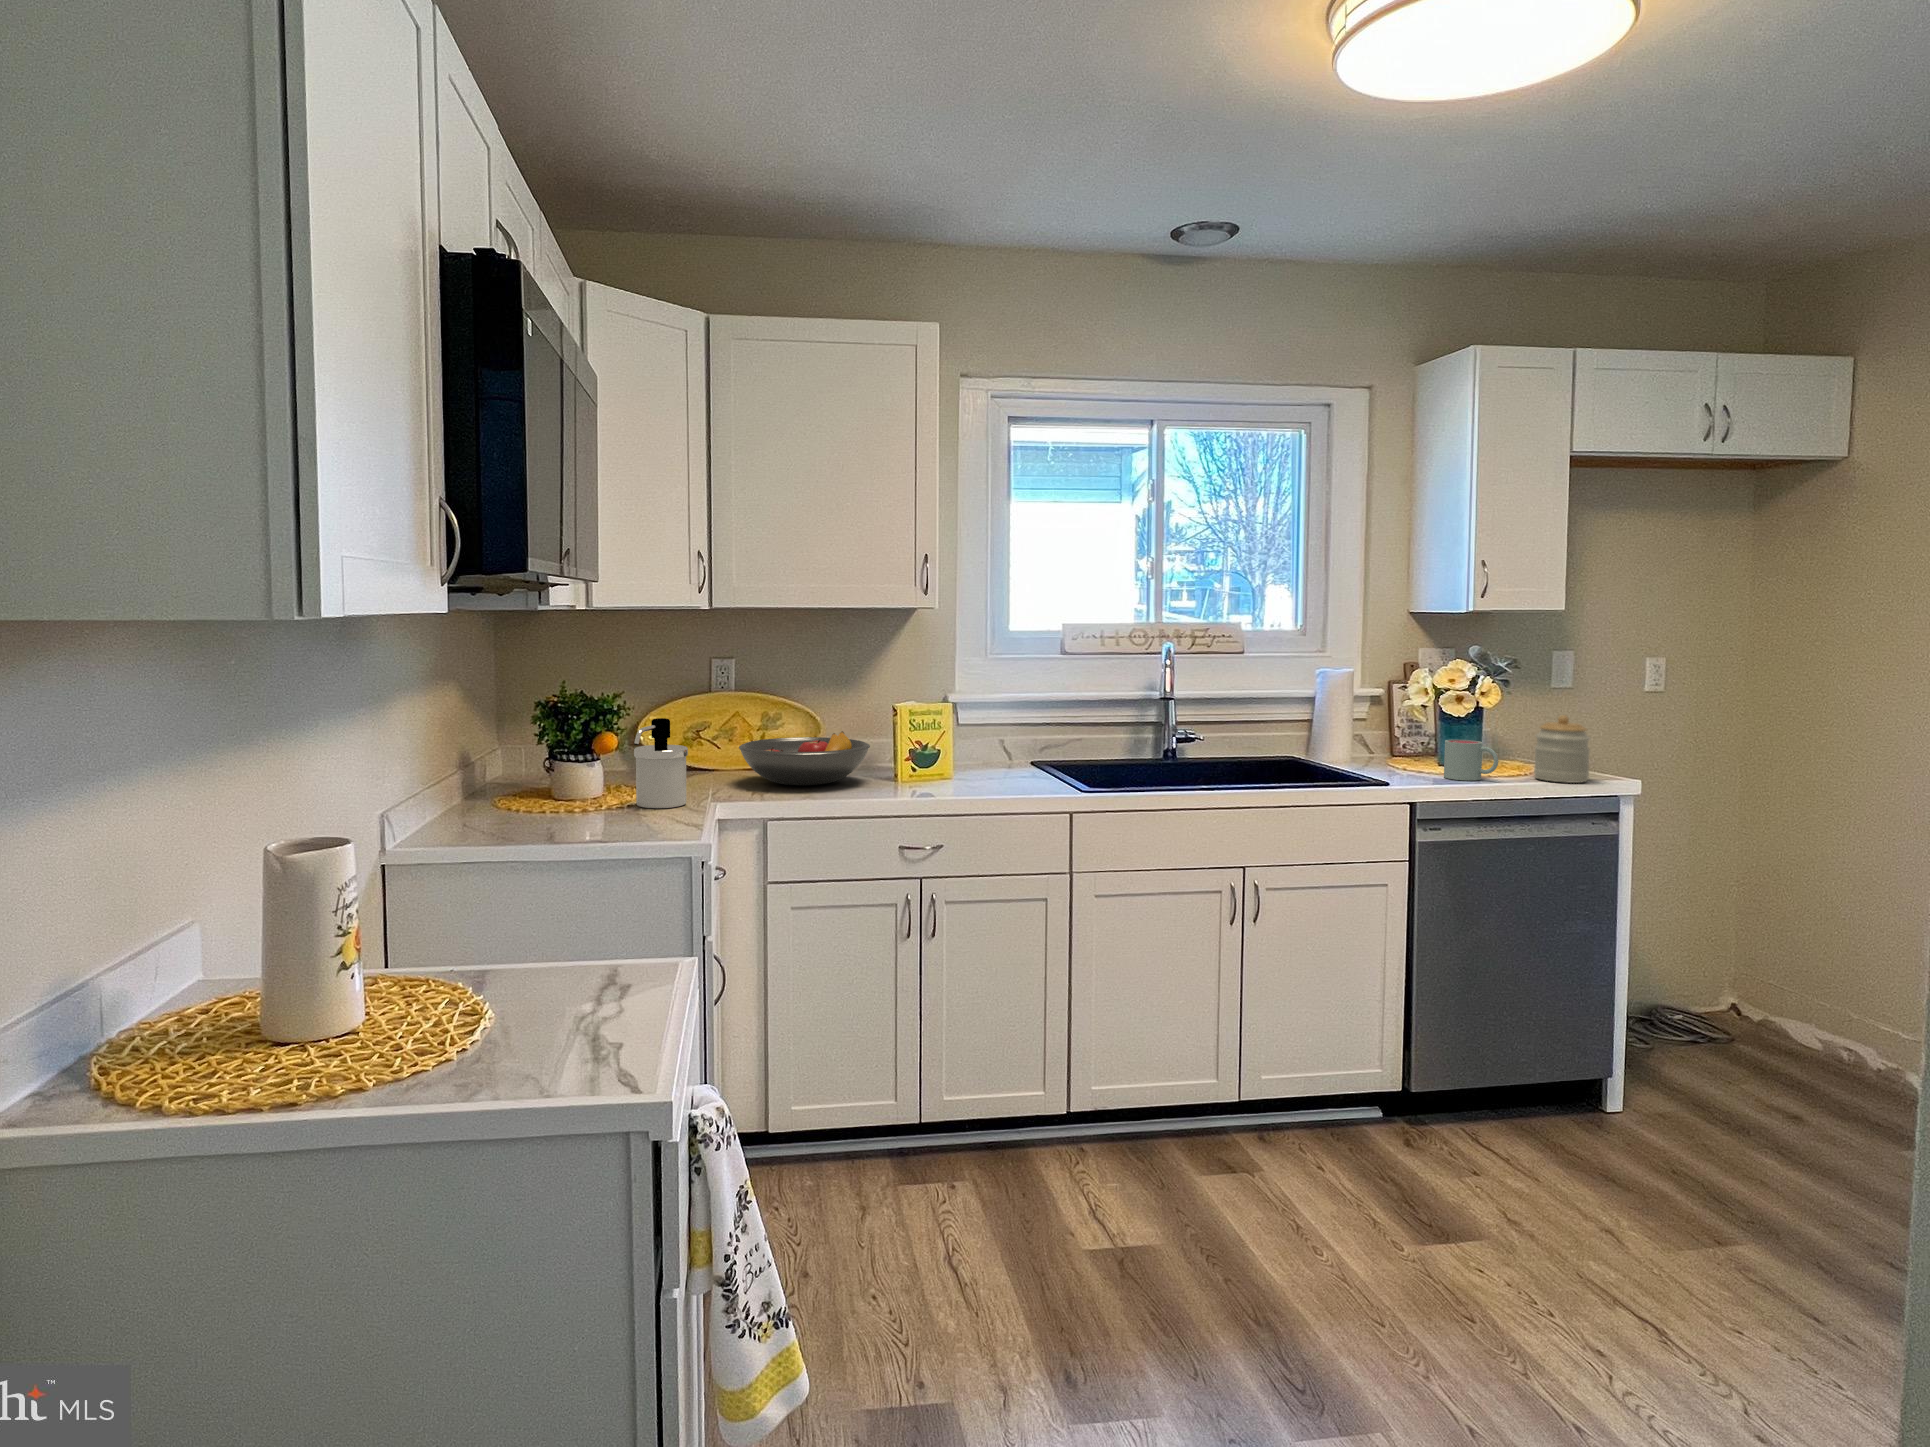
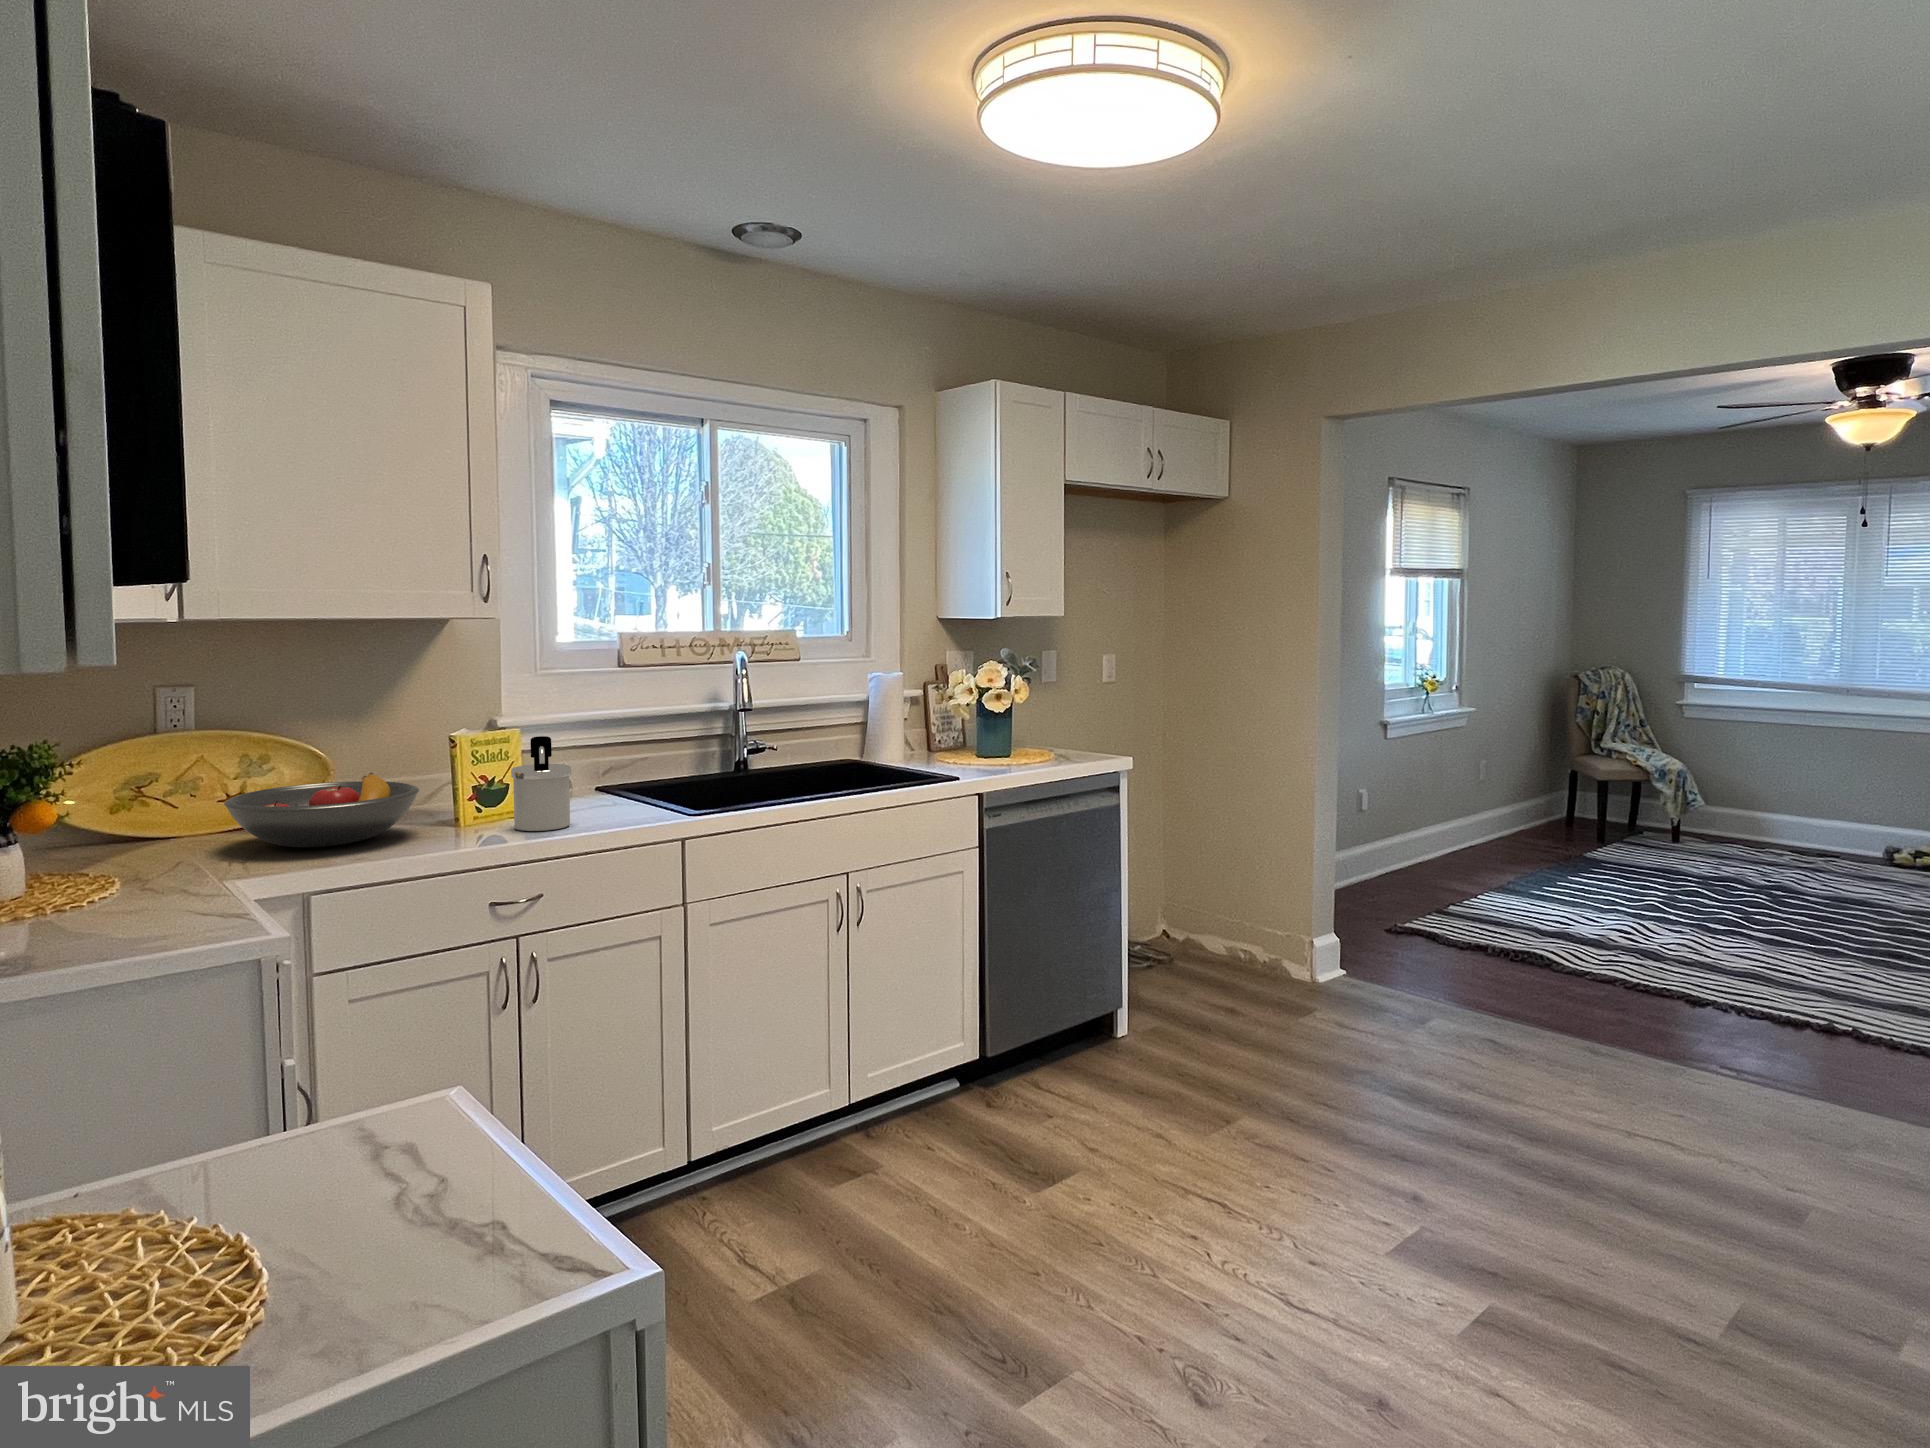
jar: present [1534,715,1590,783] -> none [1056,709,1097,766]
soap dispenser: present [634,718,688,808] -> present [511,736,571,831]
mug: present [1444,740,1498,780] -> none [990,735,1034,771]

